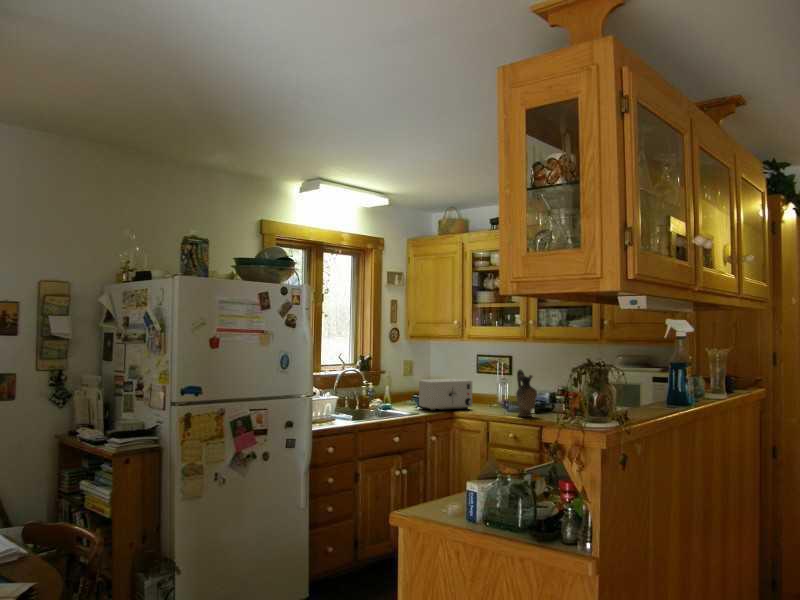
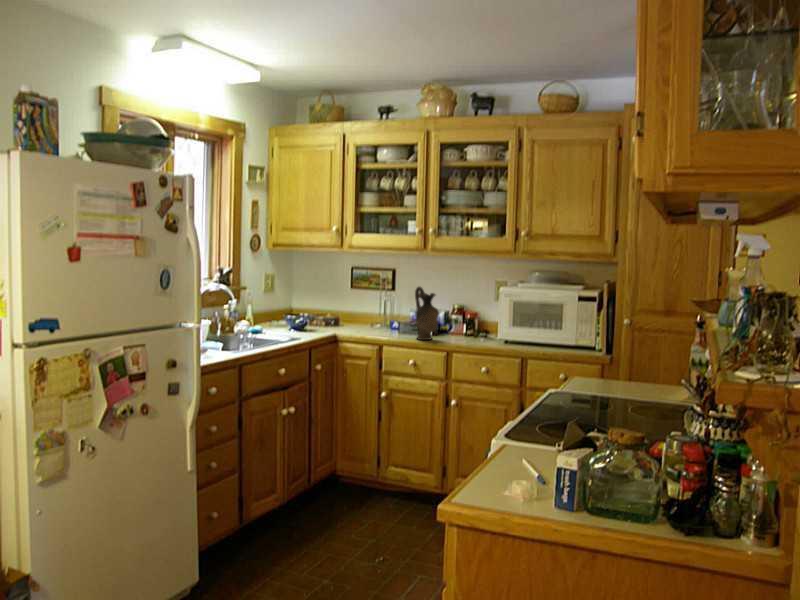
toaster: present [419,379,472,411] -> none [296,297,359,335]

